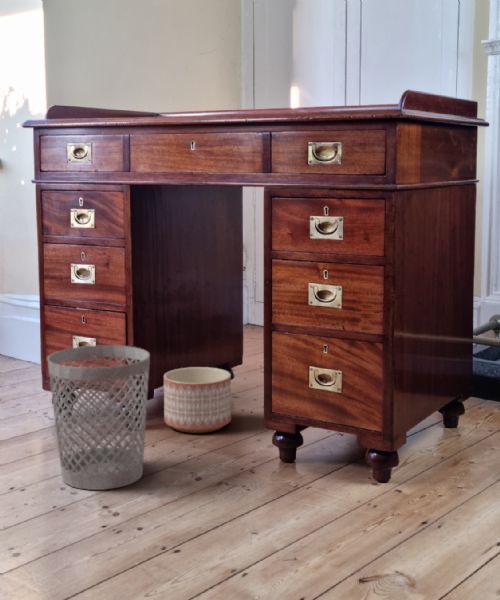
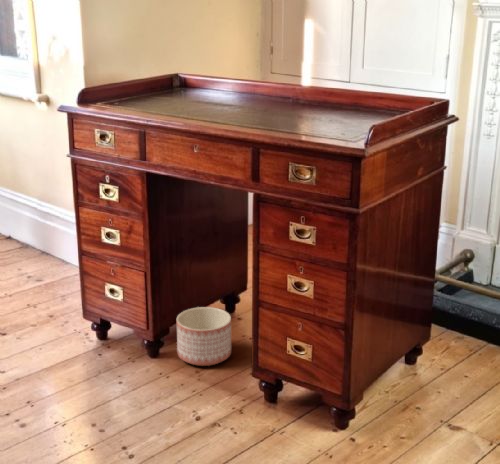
wastebasket: present [48,345,150,490] -> none [73,312,157,435]

